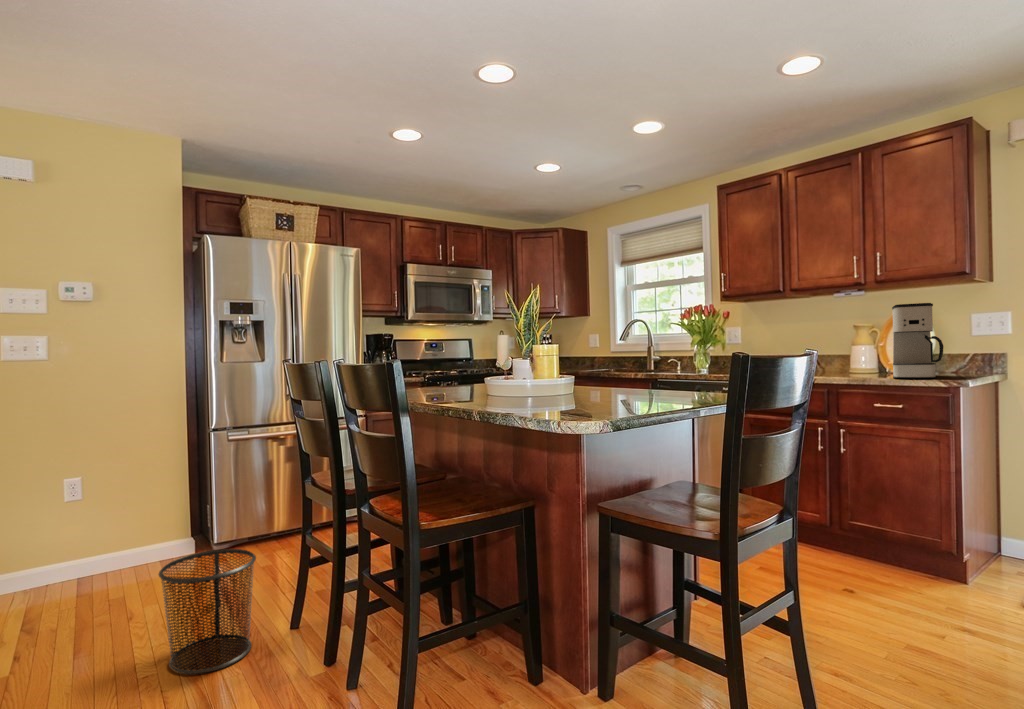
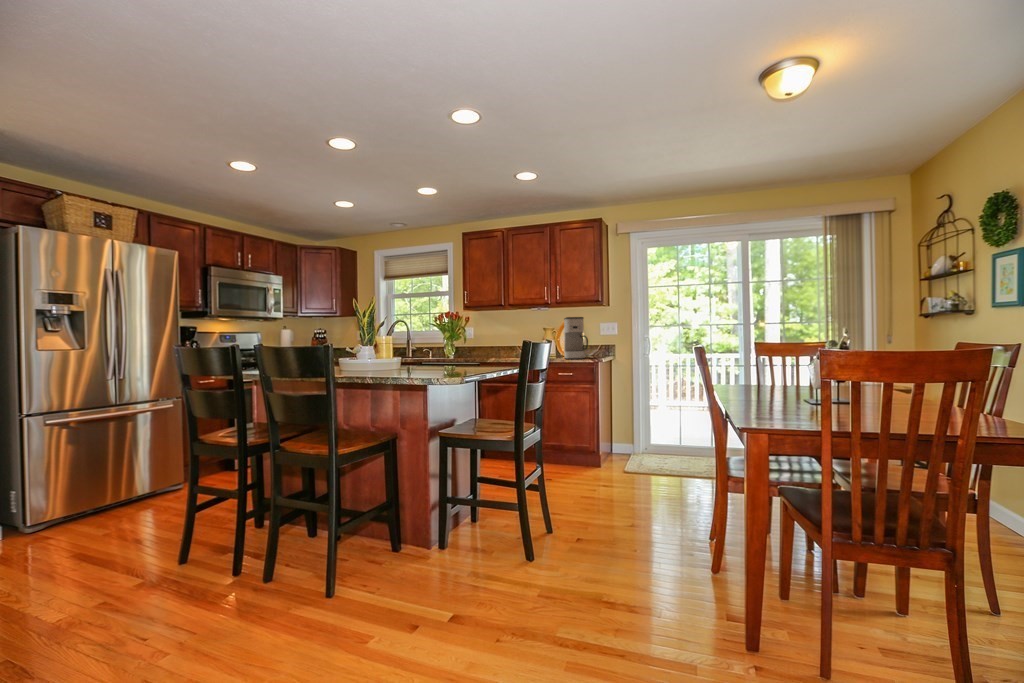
waste bin: present [159,549,256,674] -> none [82,497,169,596]

